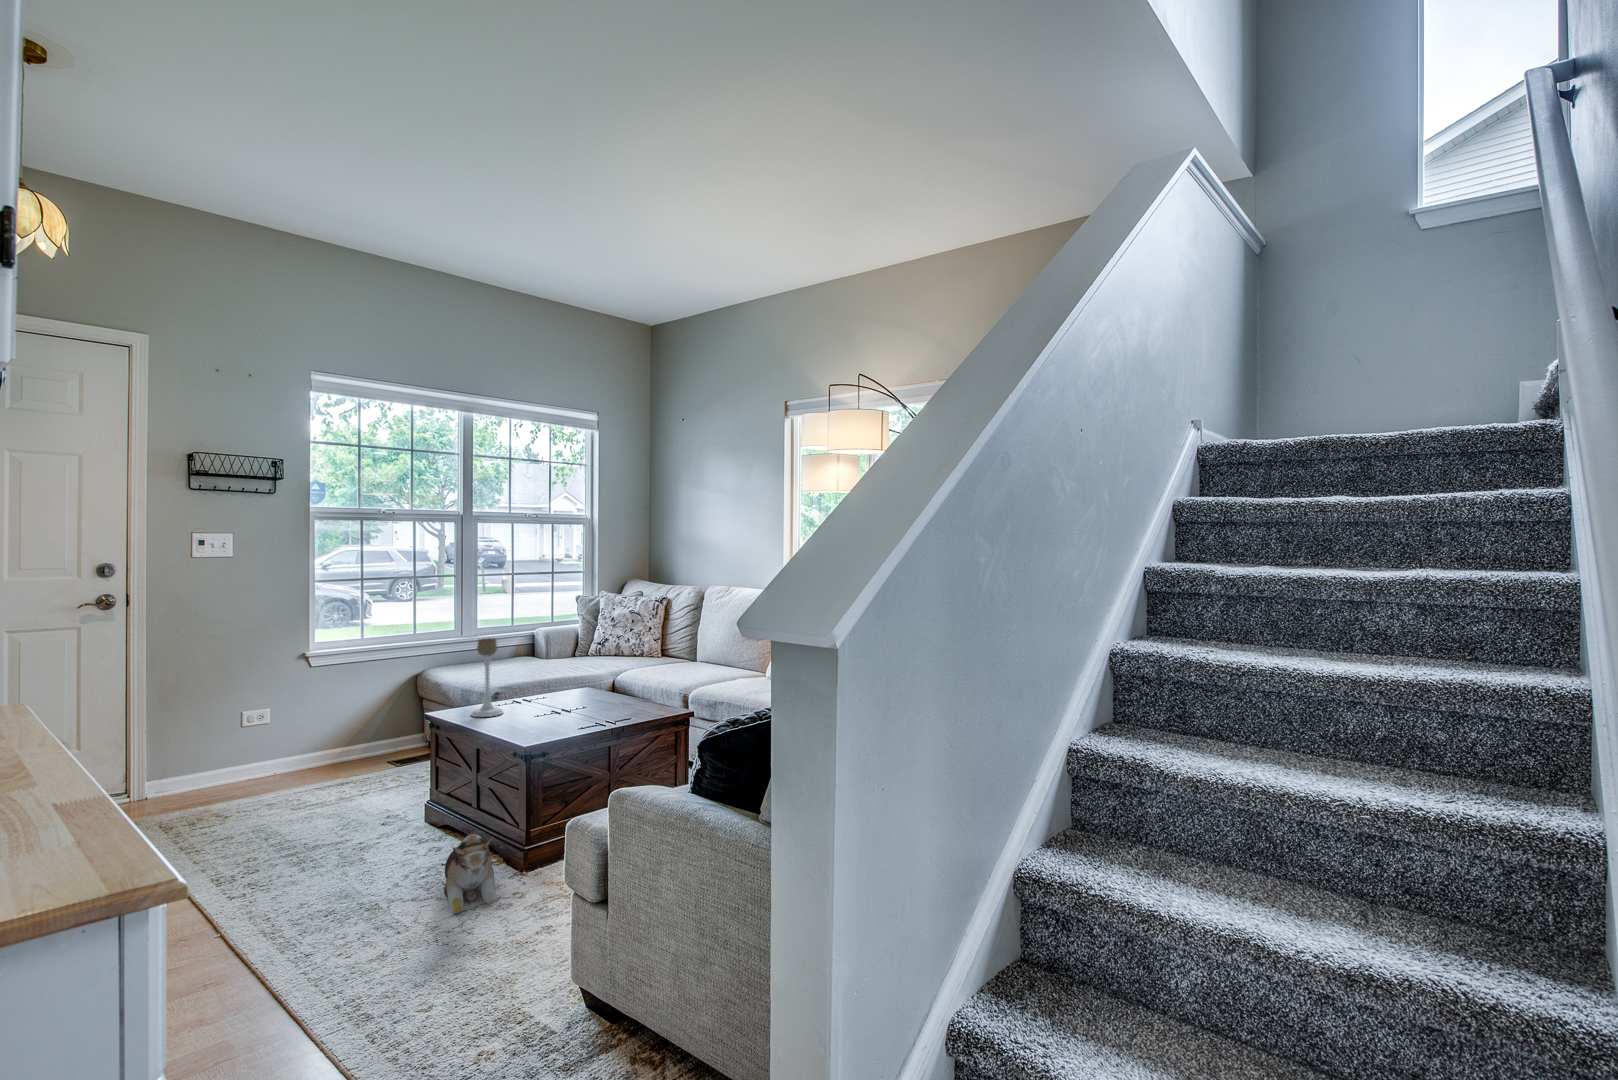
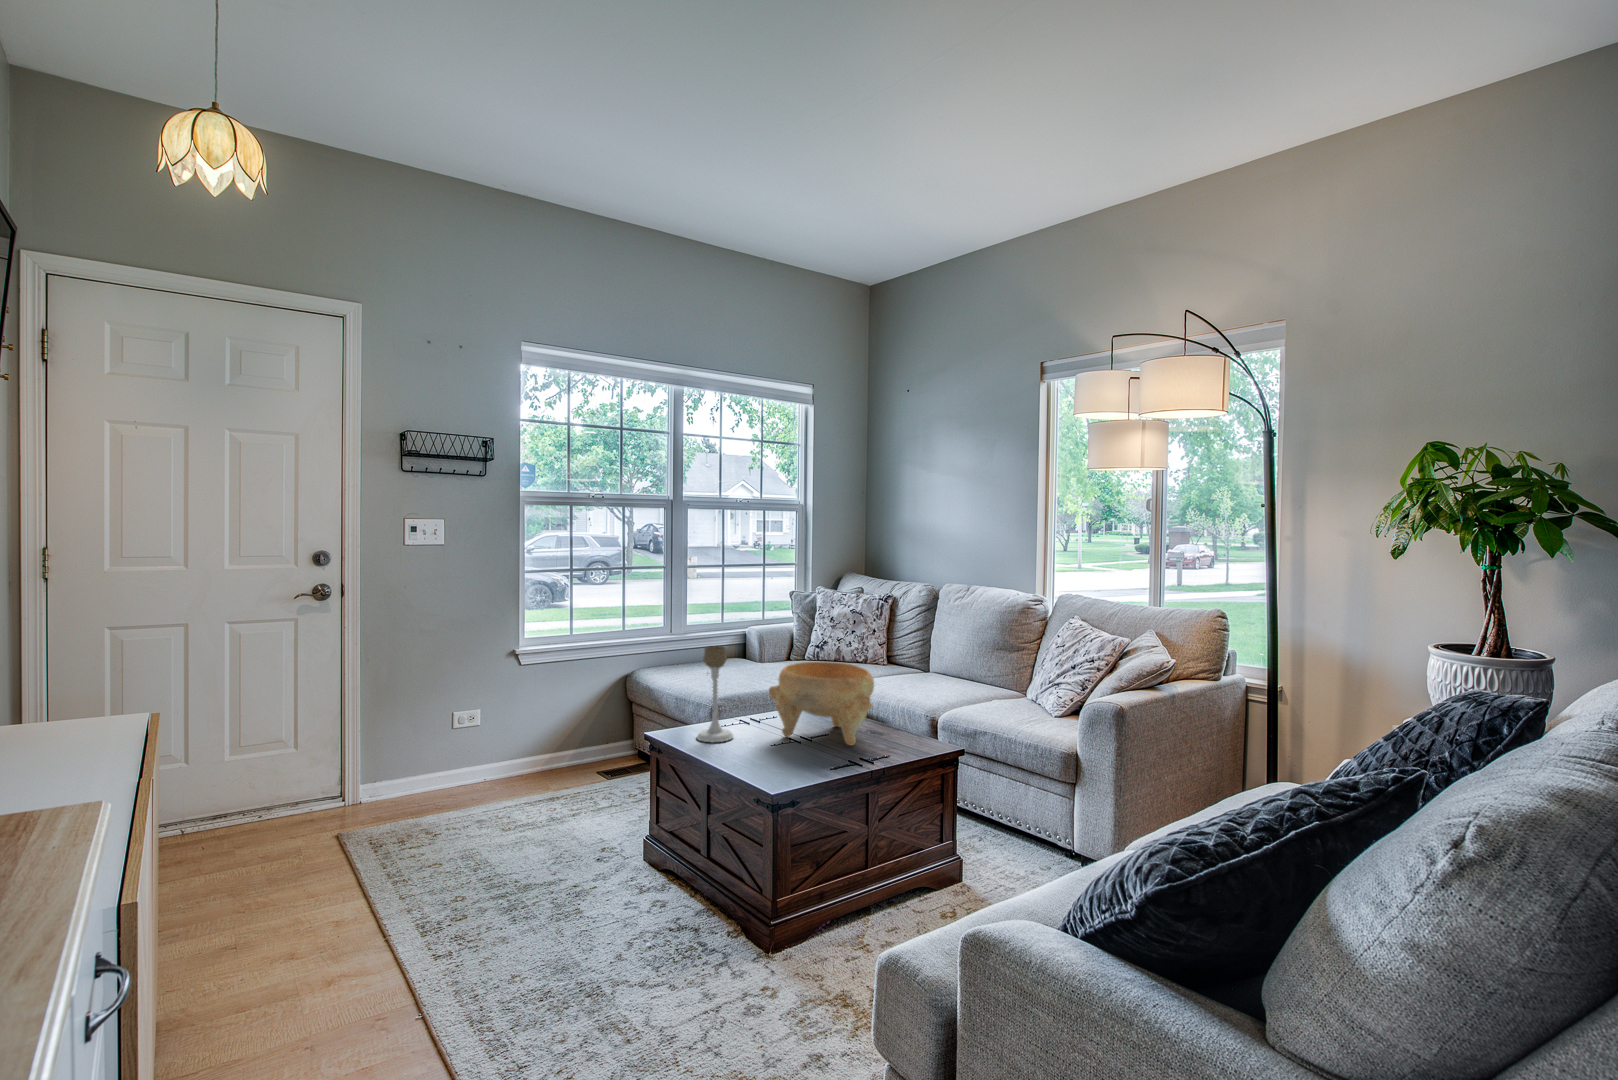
decorative bowl: none [534,650,623,714] -> present [769,661,874,745]
plush toy: present [444,834,495,914] -> none [678,915,745,1020]

